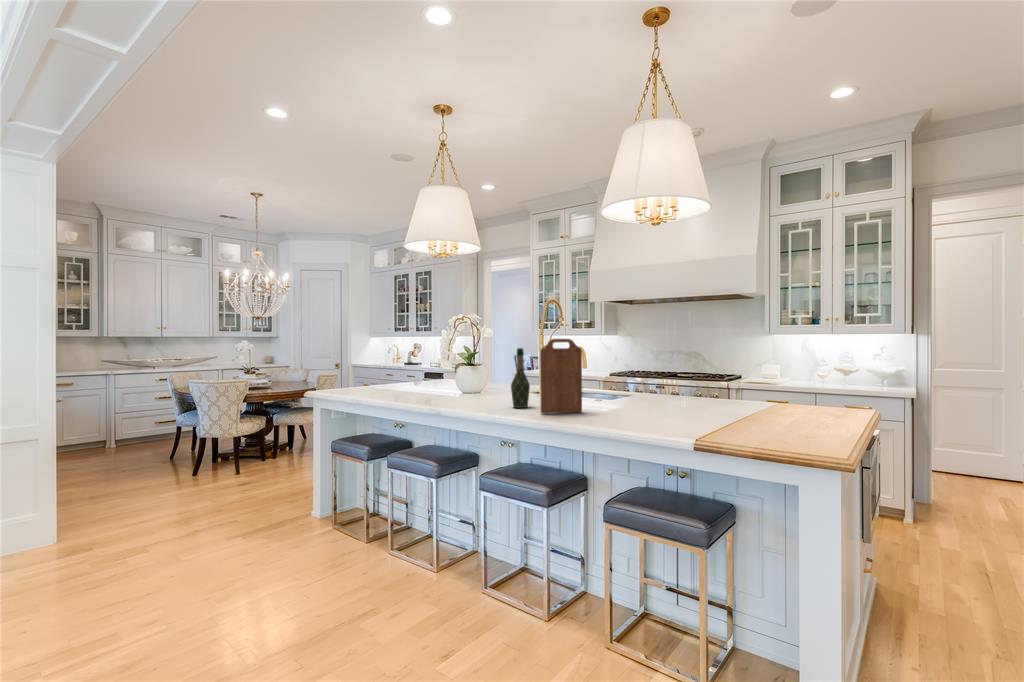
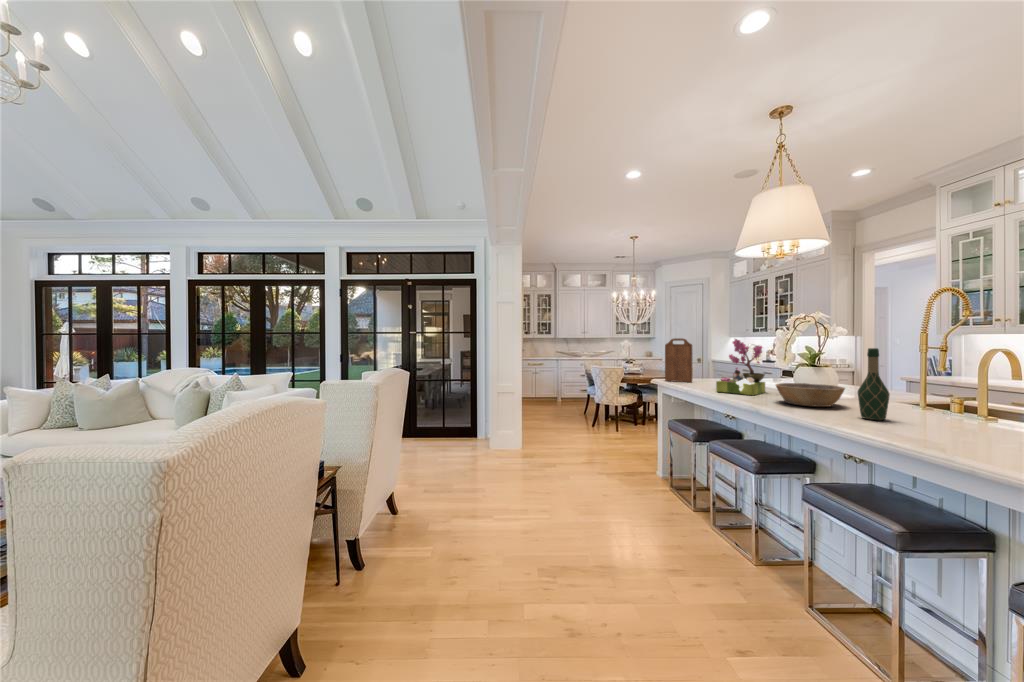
flower arrangement: none [392,339,435,399] -> present [716,339,765,395]
cutting board: present [540,339,582,414] -> present [665,338,692,382]
bowl: none [449,382,500,403] -> present [776,383,845,407]

